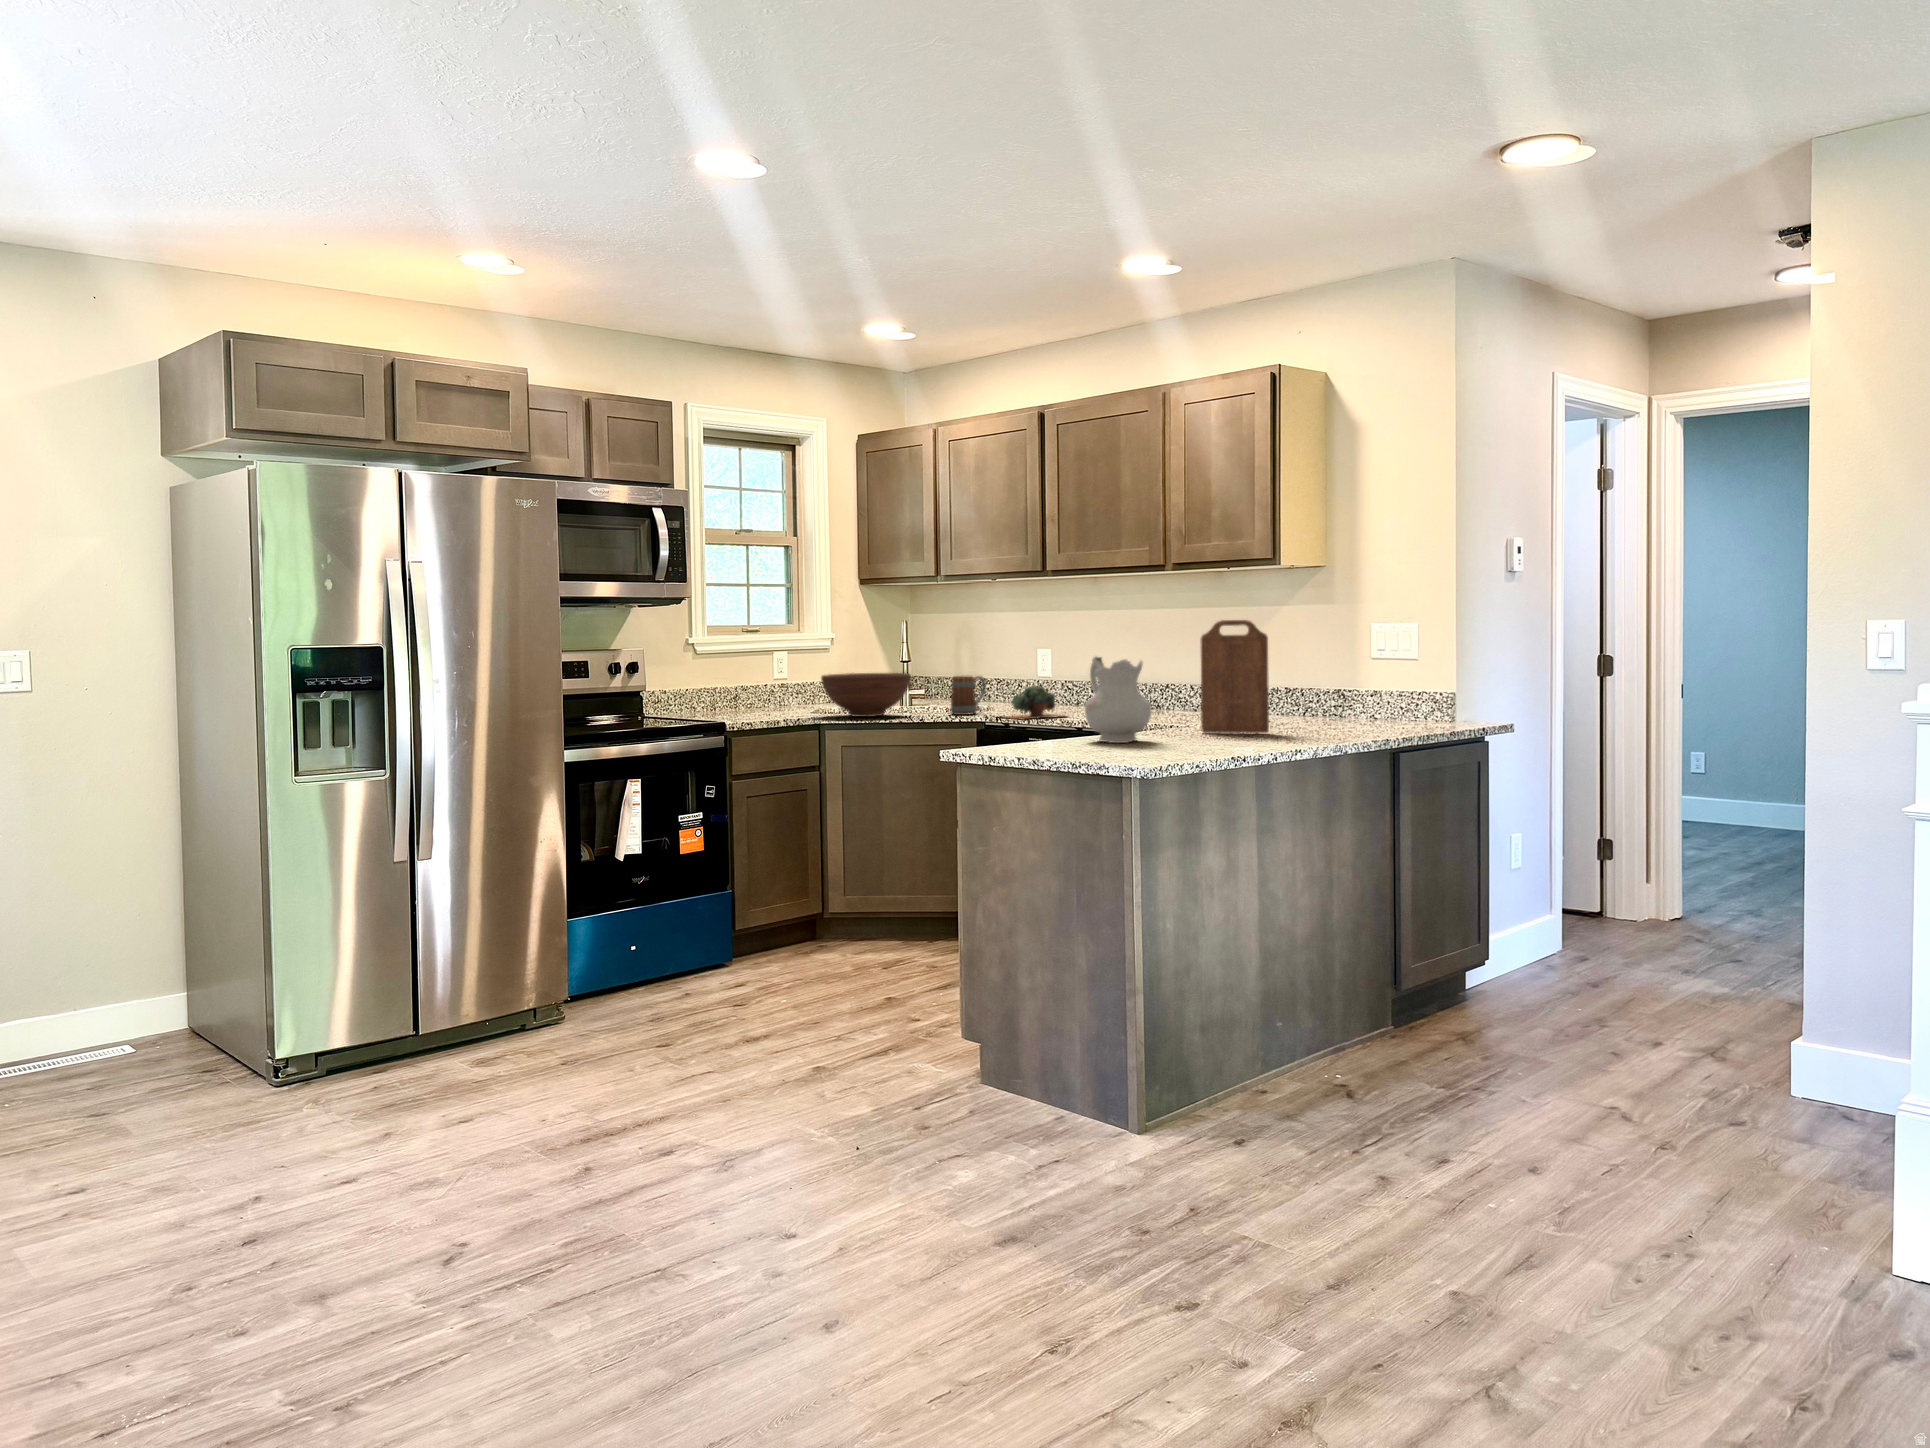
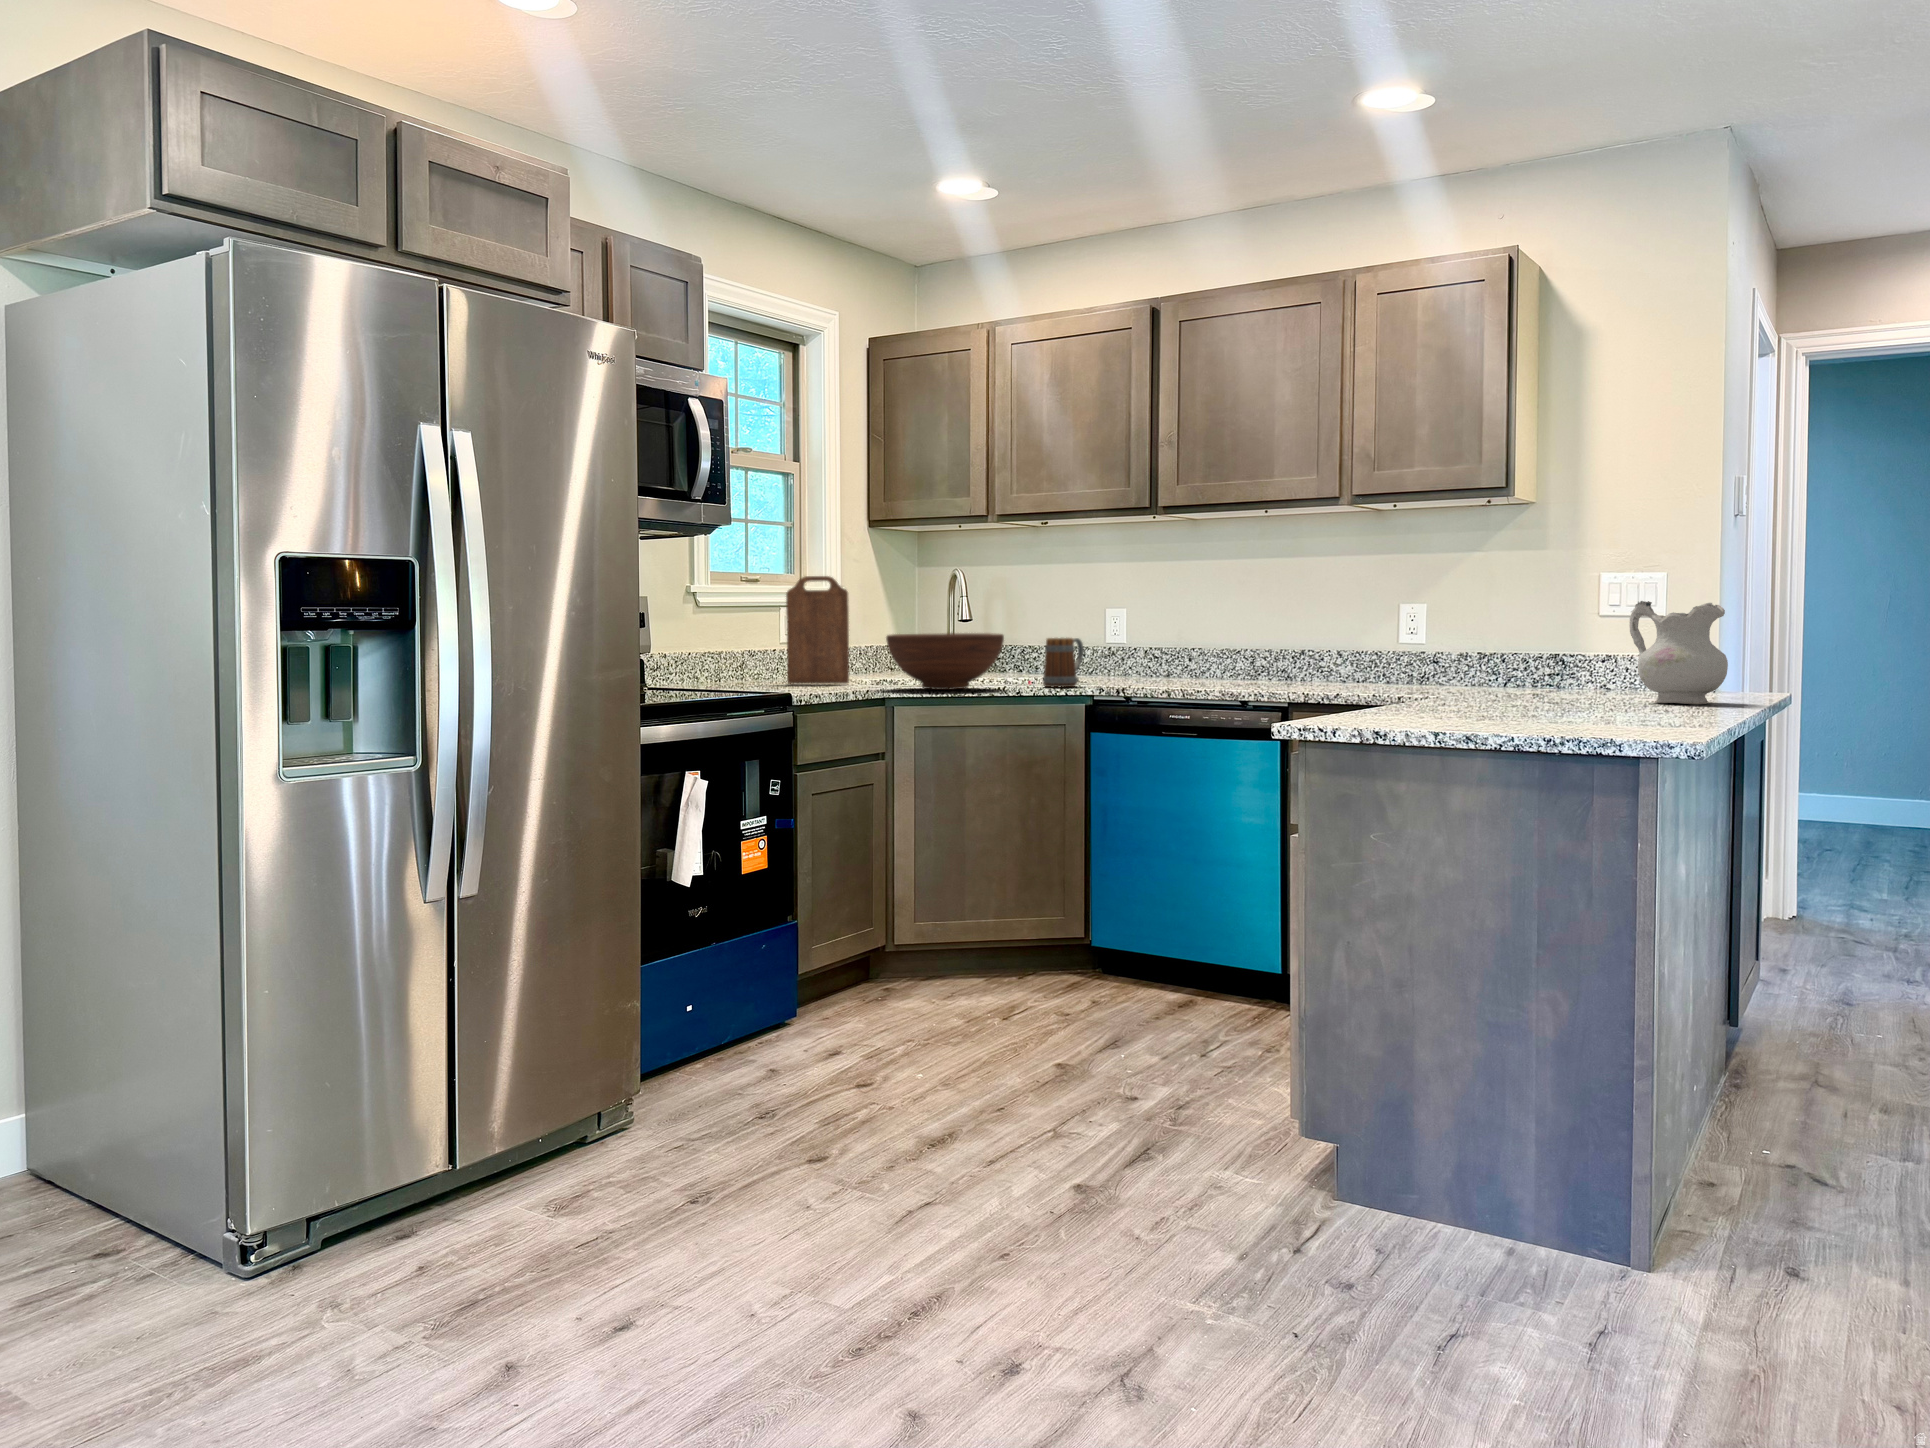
cutting board: present [1201,620,1269,733] -> present [786,576,849,684]
ceramic pitcher: present [1085,657,1152,743] -> present [1629,601,1728,704]
succulent plant: present [1001,686,1063,719] -> none [1118,648,1214,692]

